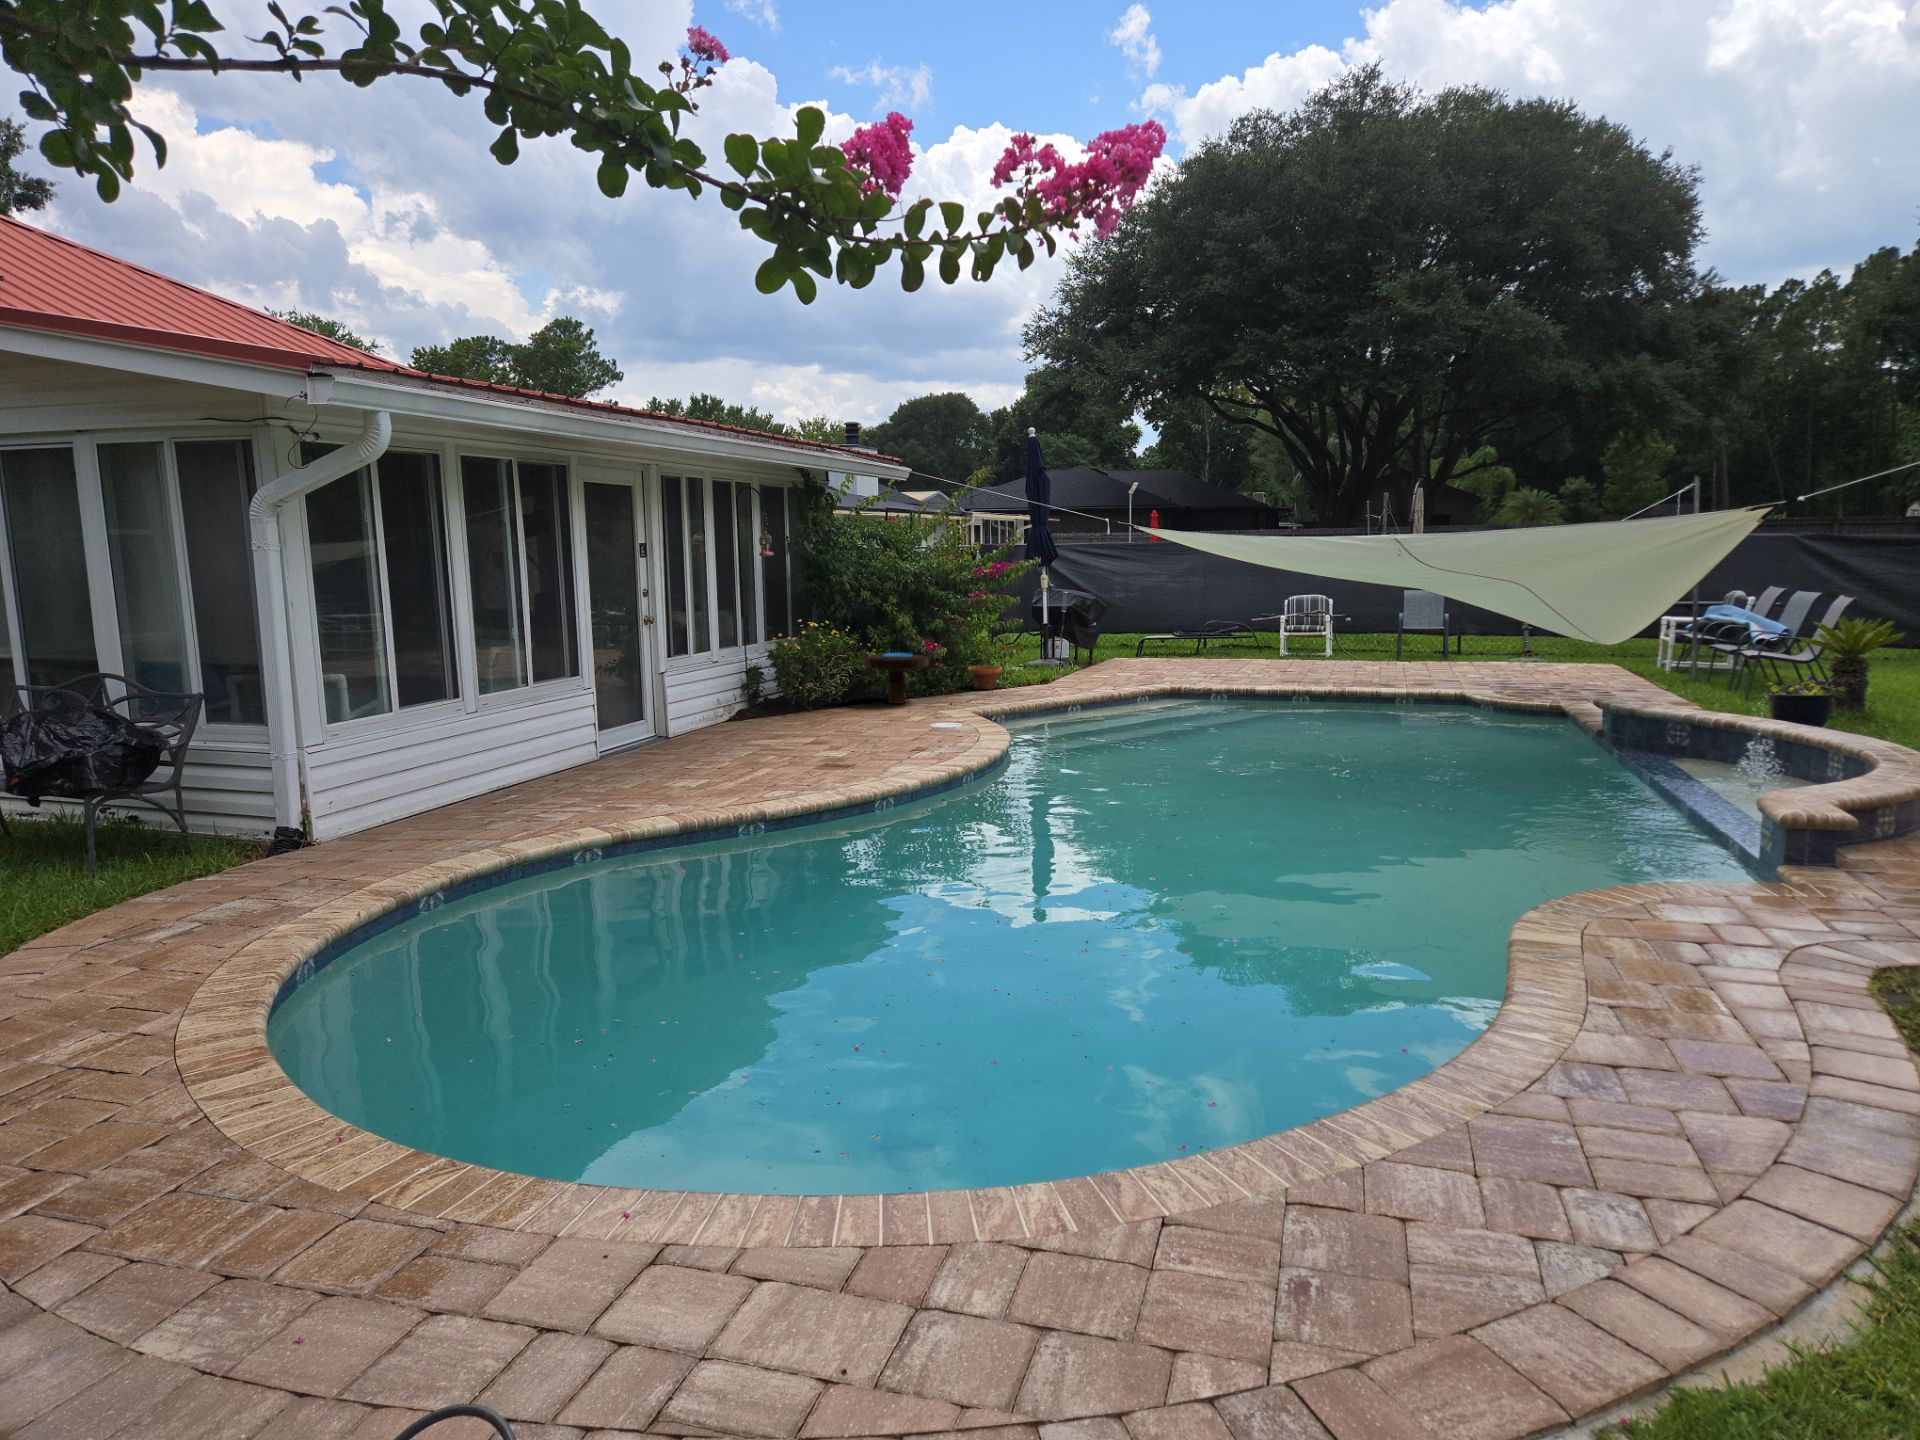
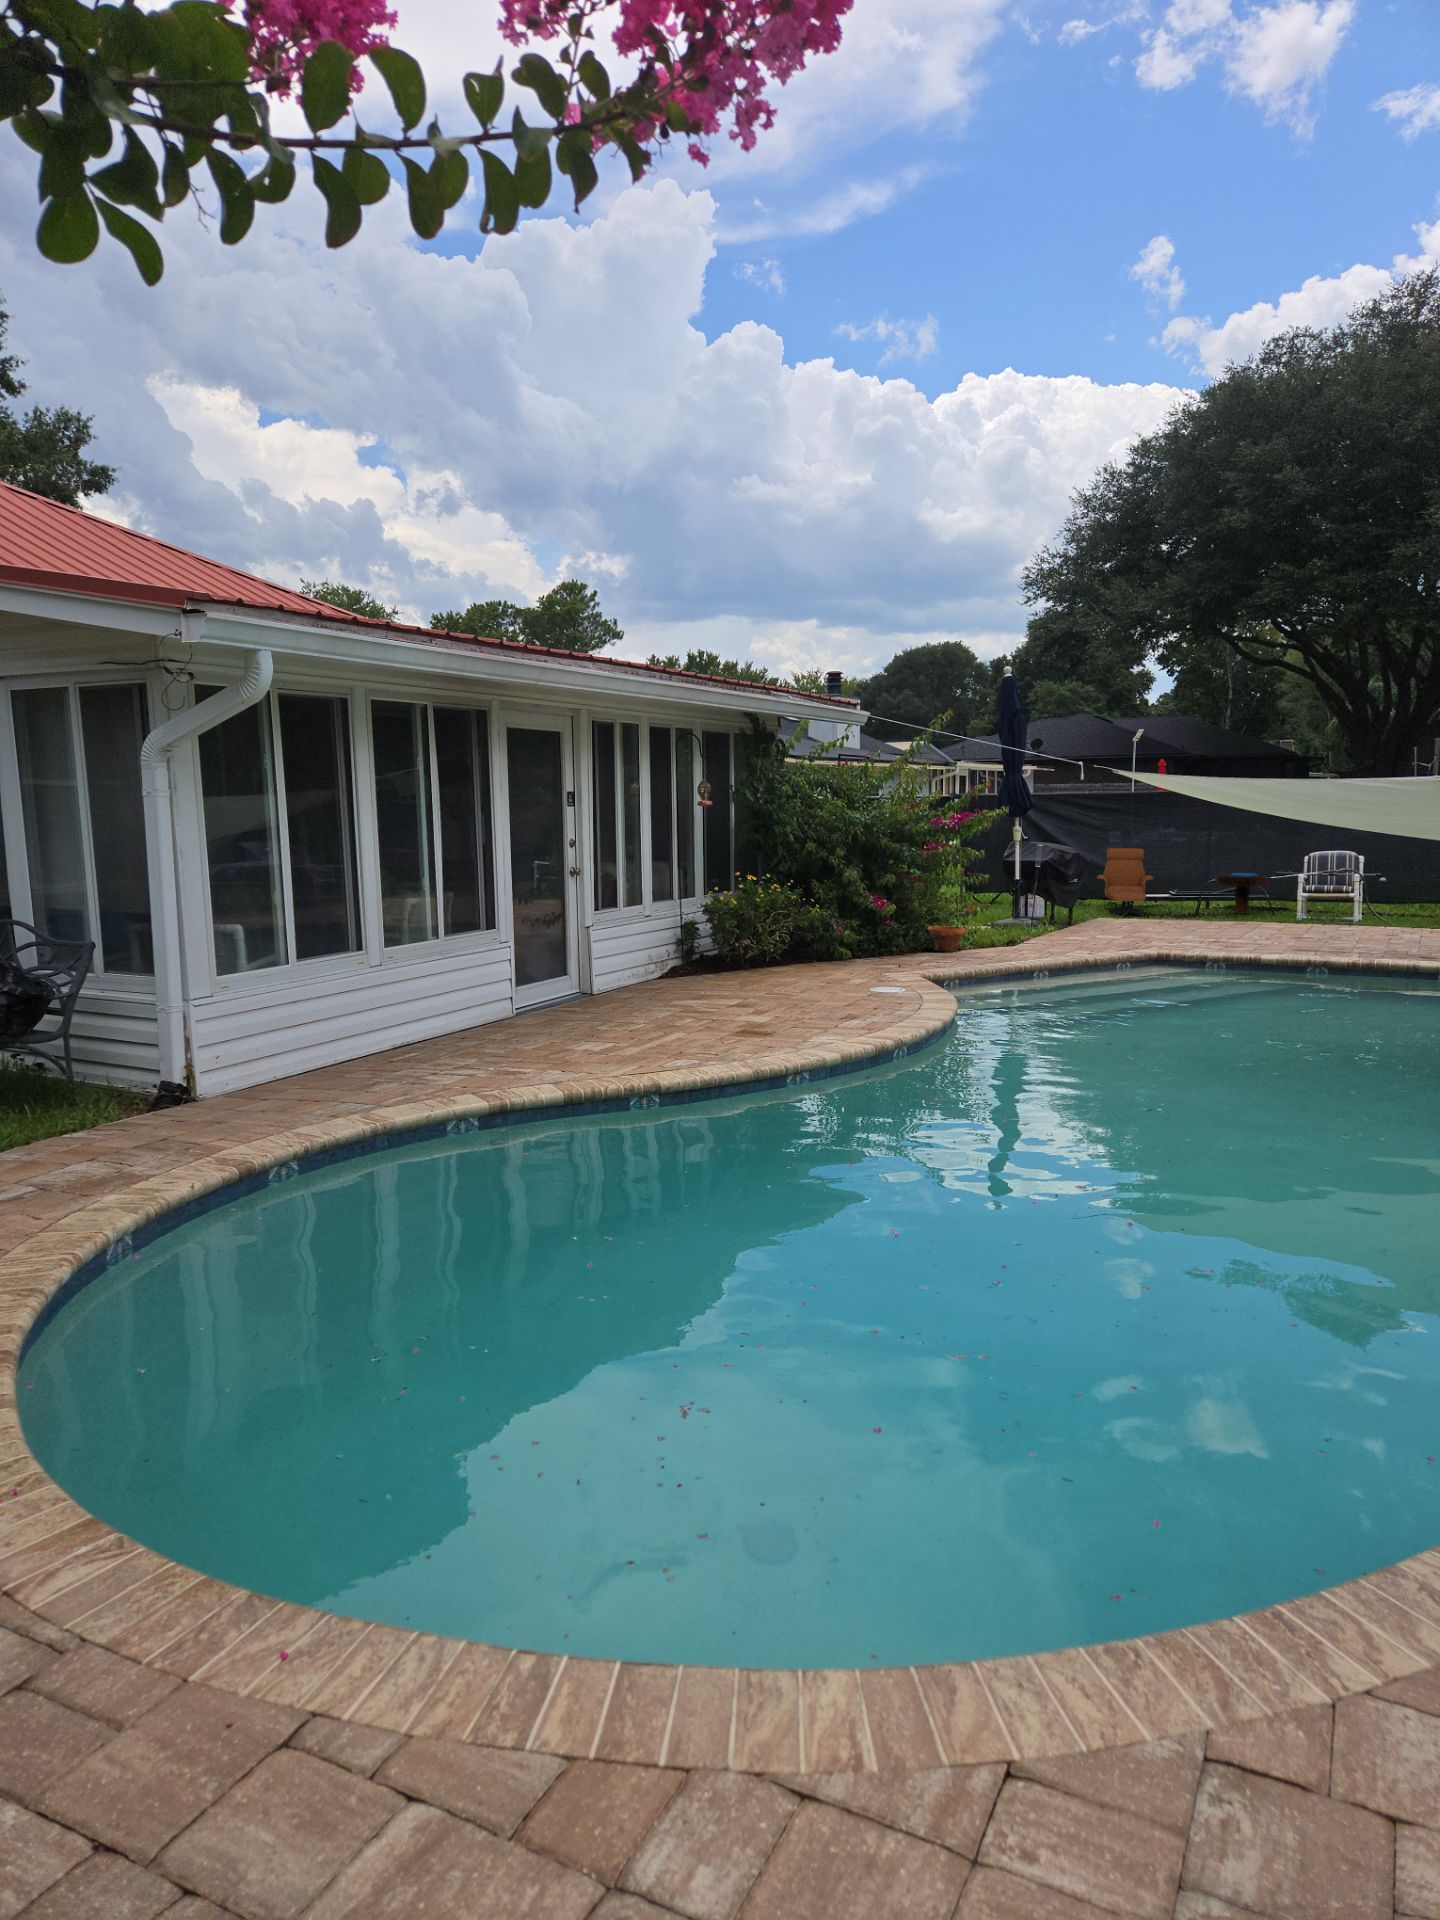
lounge chair: none [1109,593,1159,654] -> present [1097,848,1153,916]
side table: present [864,653,929,704] -> present [1215,873,1271,914]

